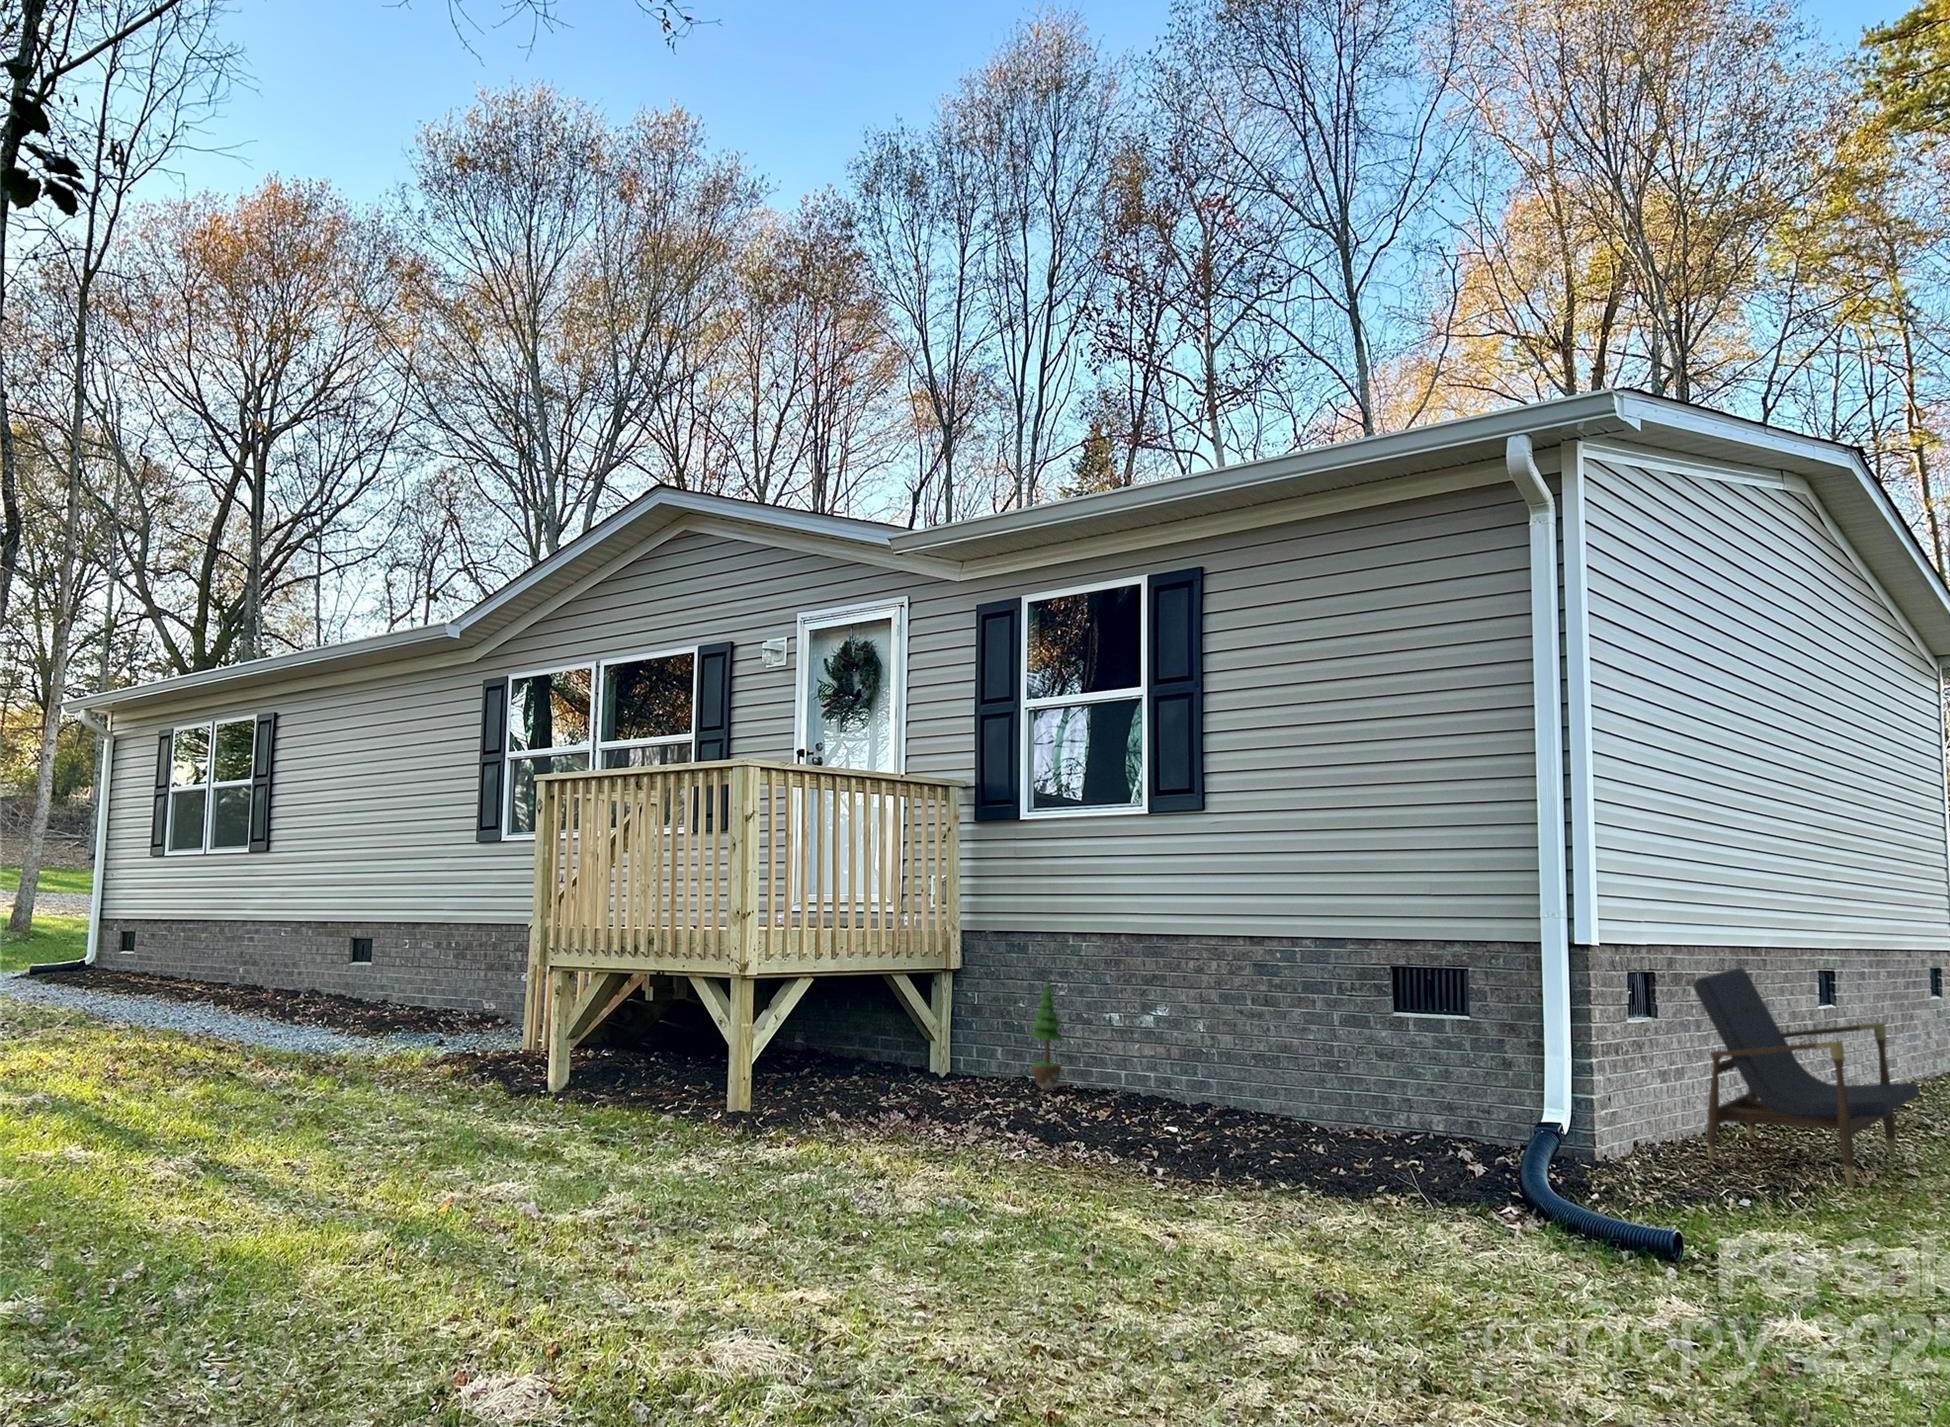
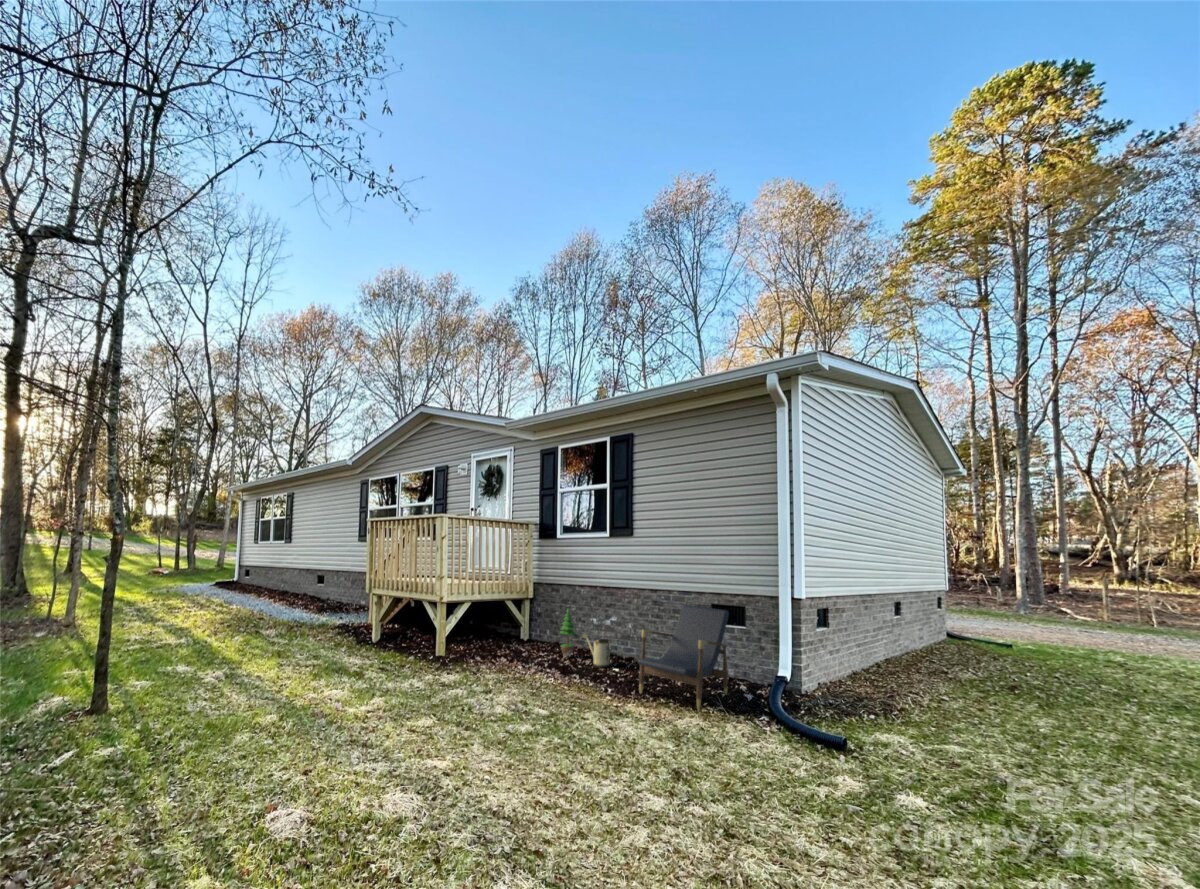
lounge chair: present [1693,968,1920,1187] -> present [638,605,729,709]
watering can: none [1080,1031,1150,1112] -> present [582,632,611,667]

